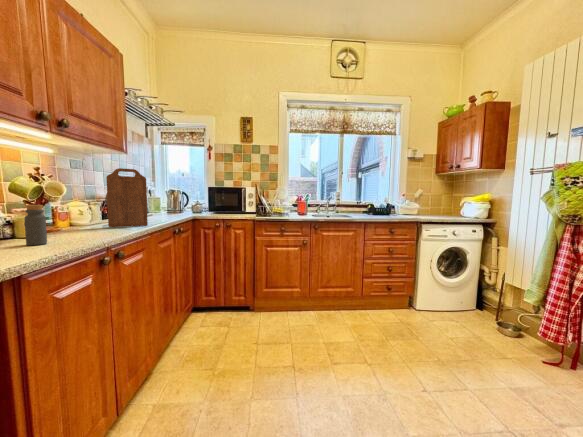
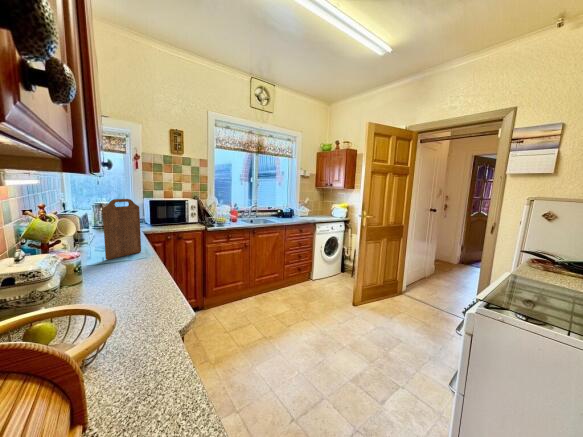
bottle: present [24,205,47,245] -> none [119,256,137,295]

